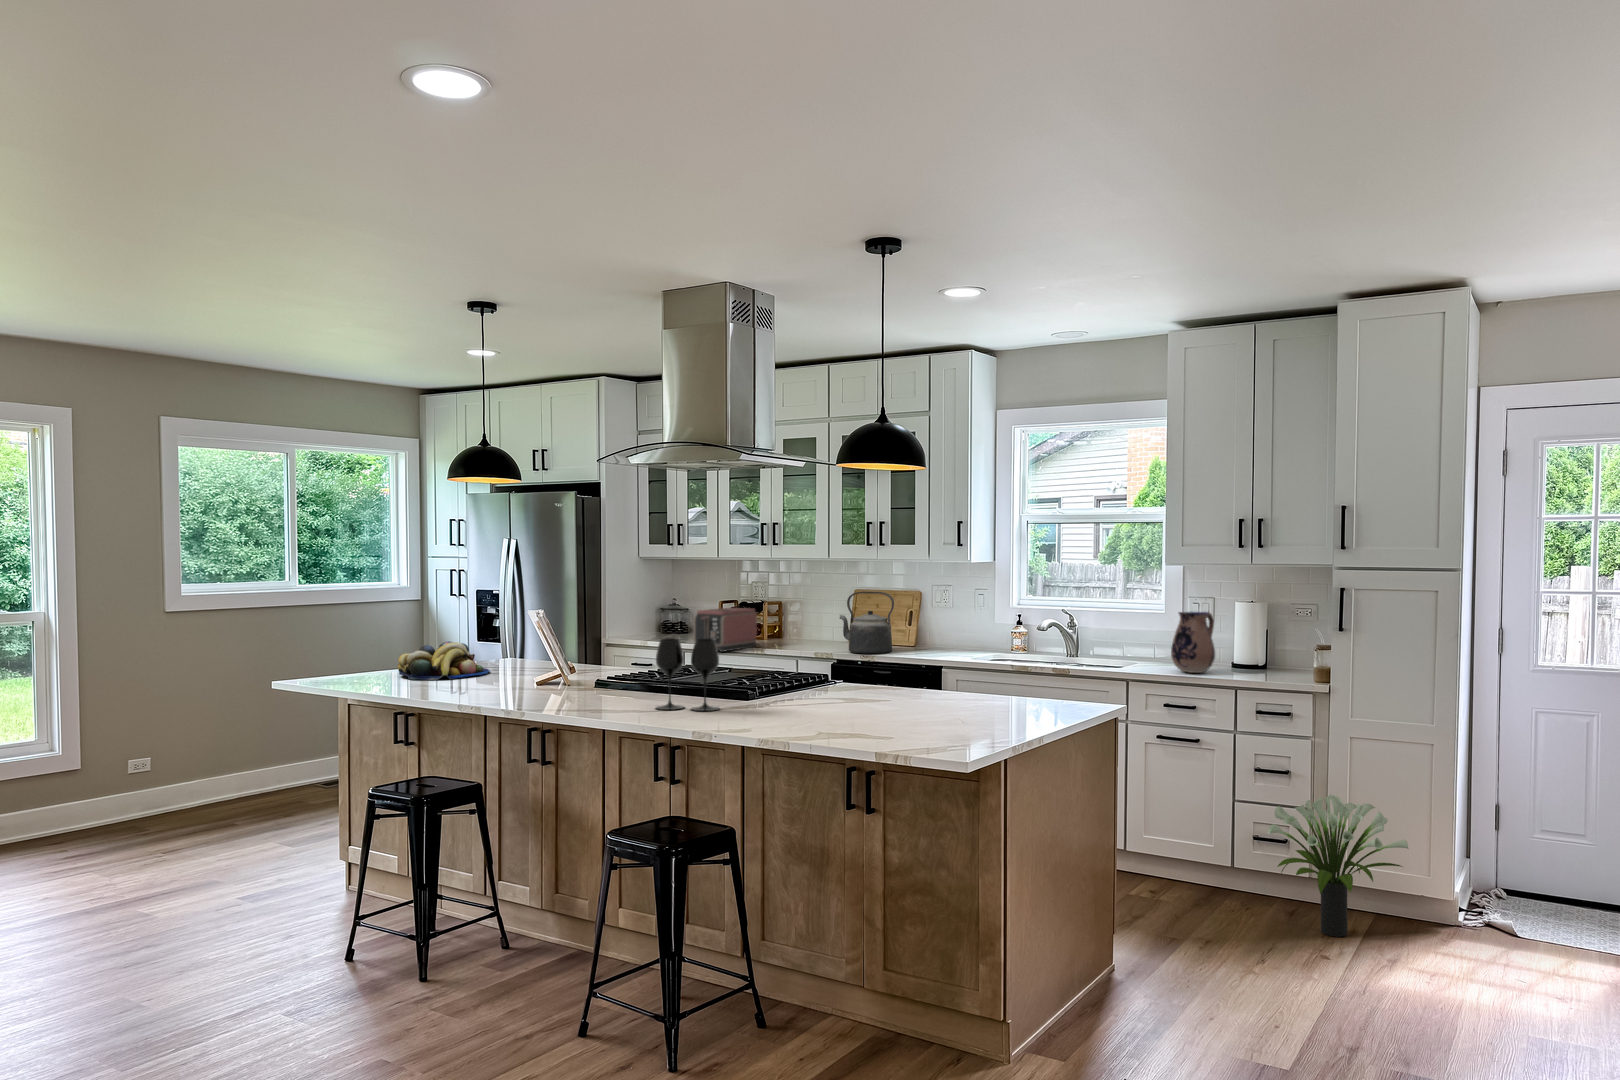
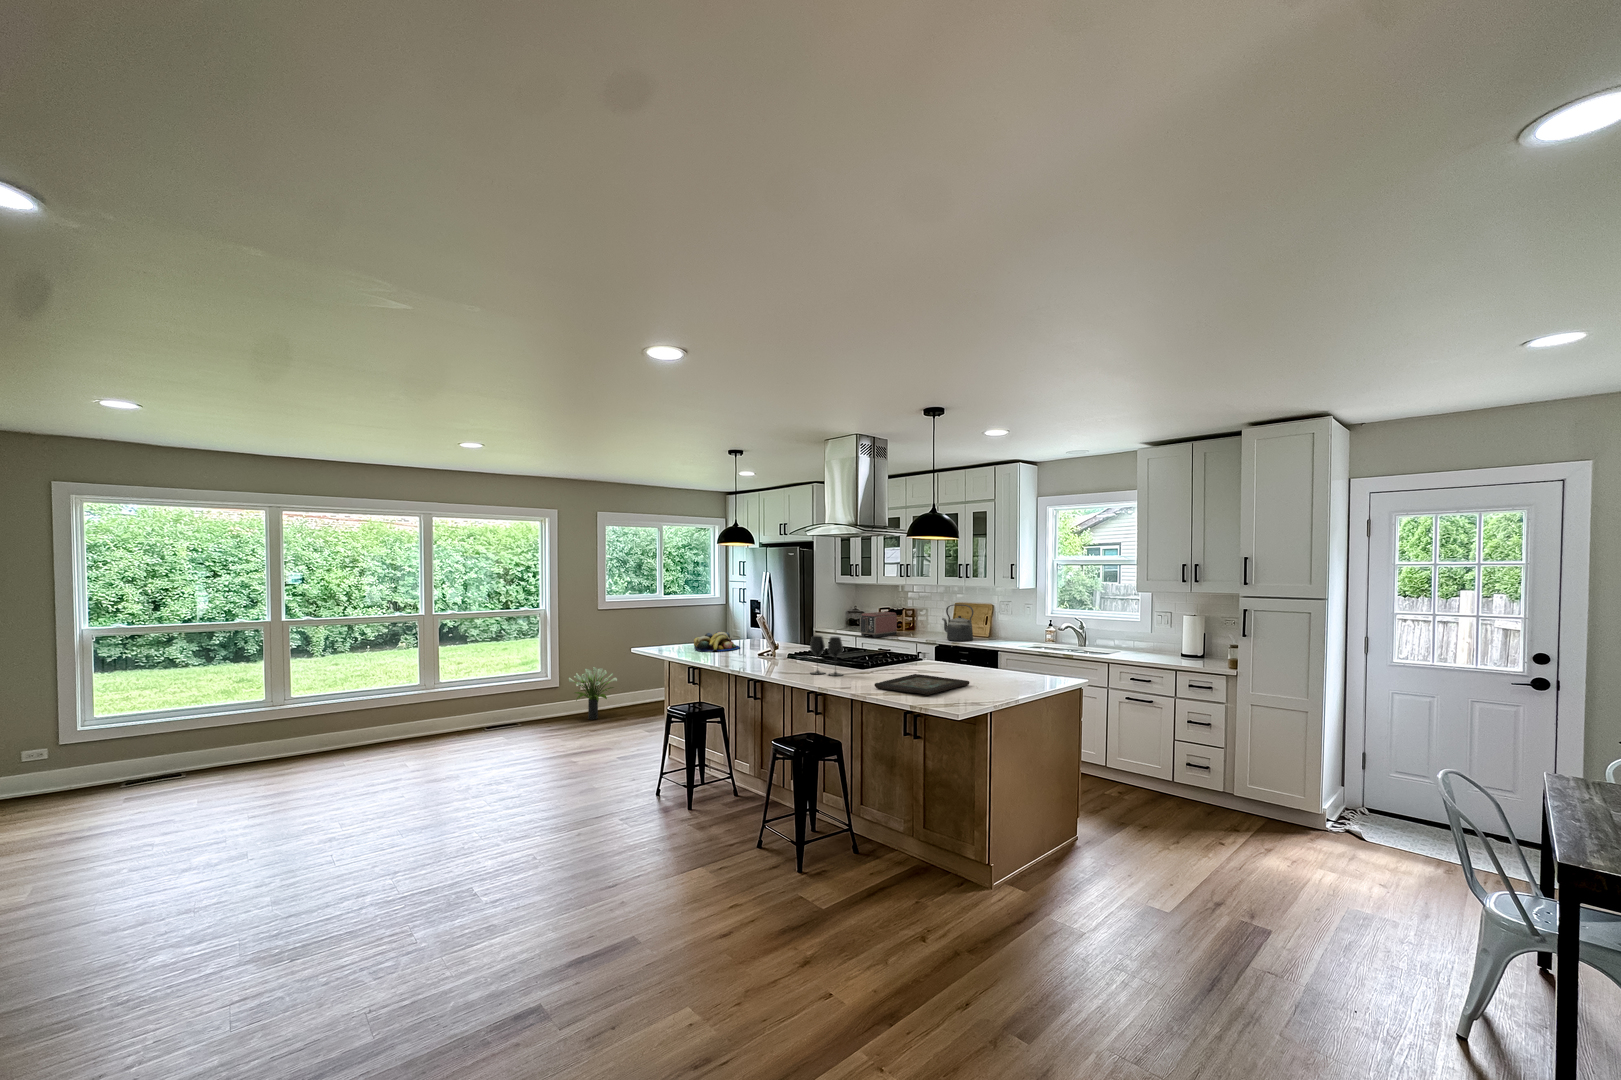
ceramic pitcher: present [1171,612,1215,673] -> none [1136,622,1166,661]
decorative tray: none [795,702,956,734] -> present [874,674,970,695]
potted plant: present [1268,795,1408,937] -> present [569,667,617,720]

